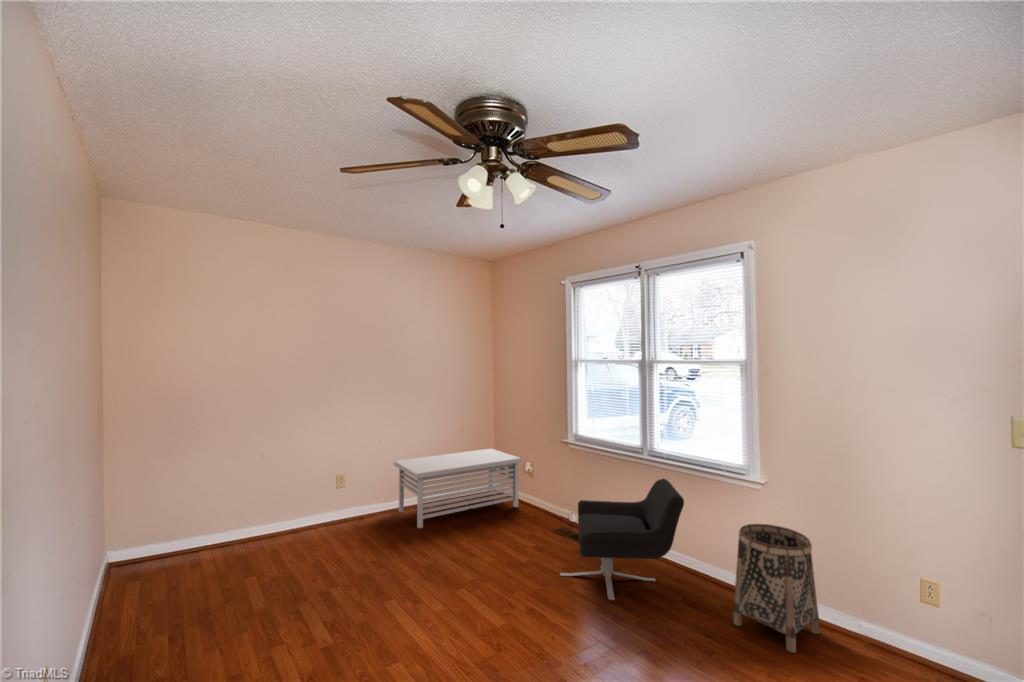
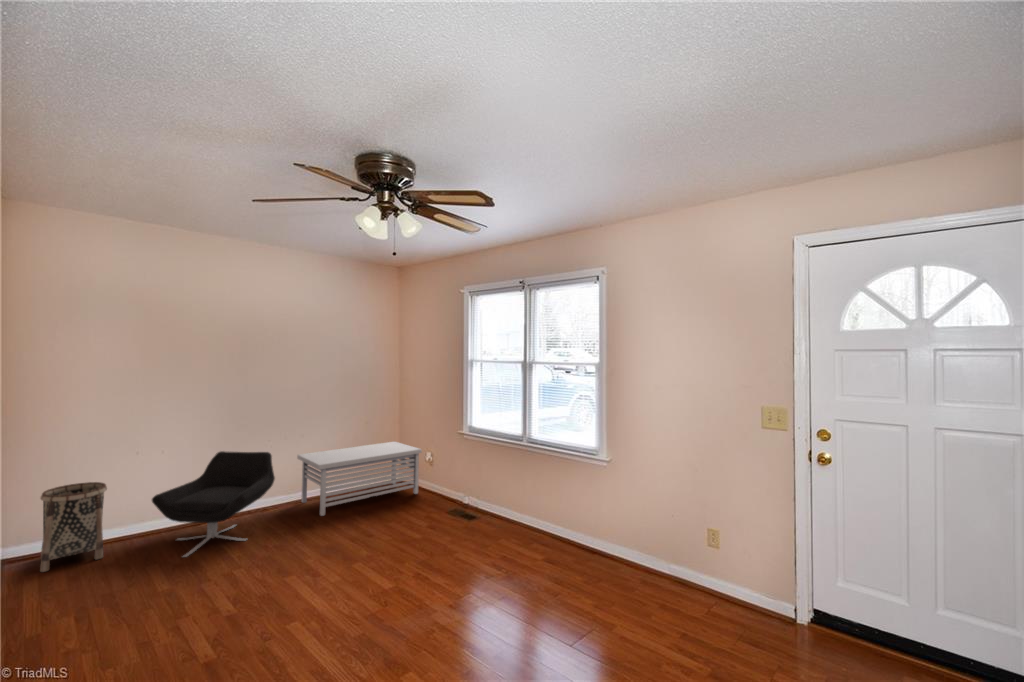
lounge chair: present [560,479,684,600] -> present [152,451,275,557]
basket: present [733,524,820,653] -> present [40,482,107,572]

